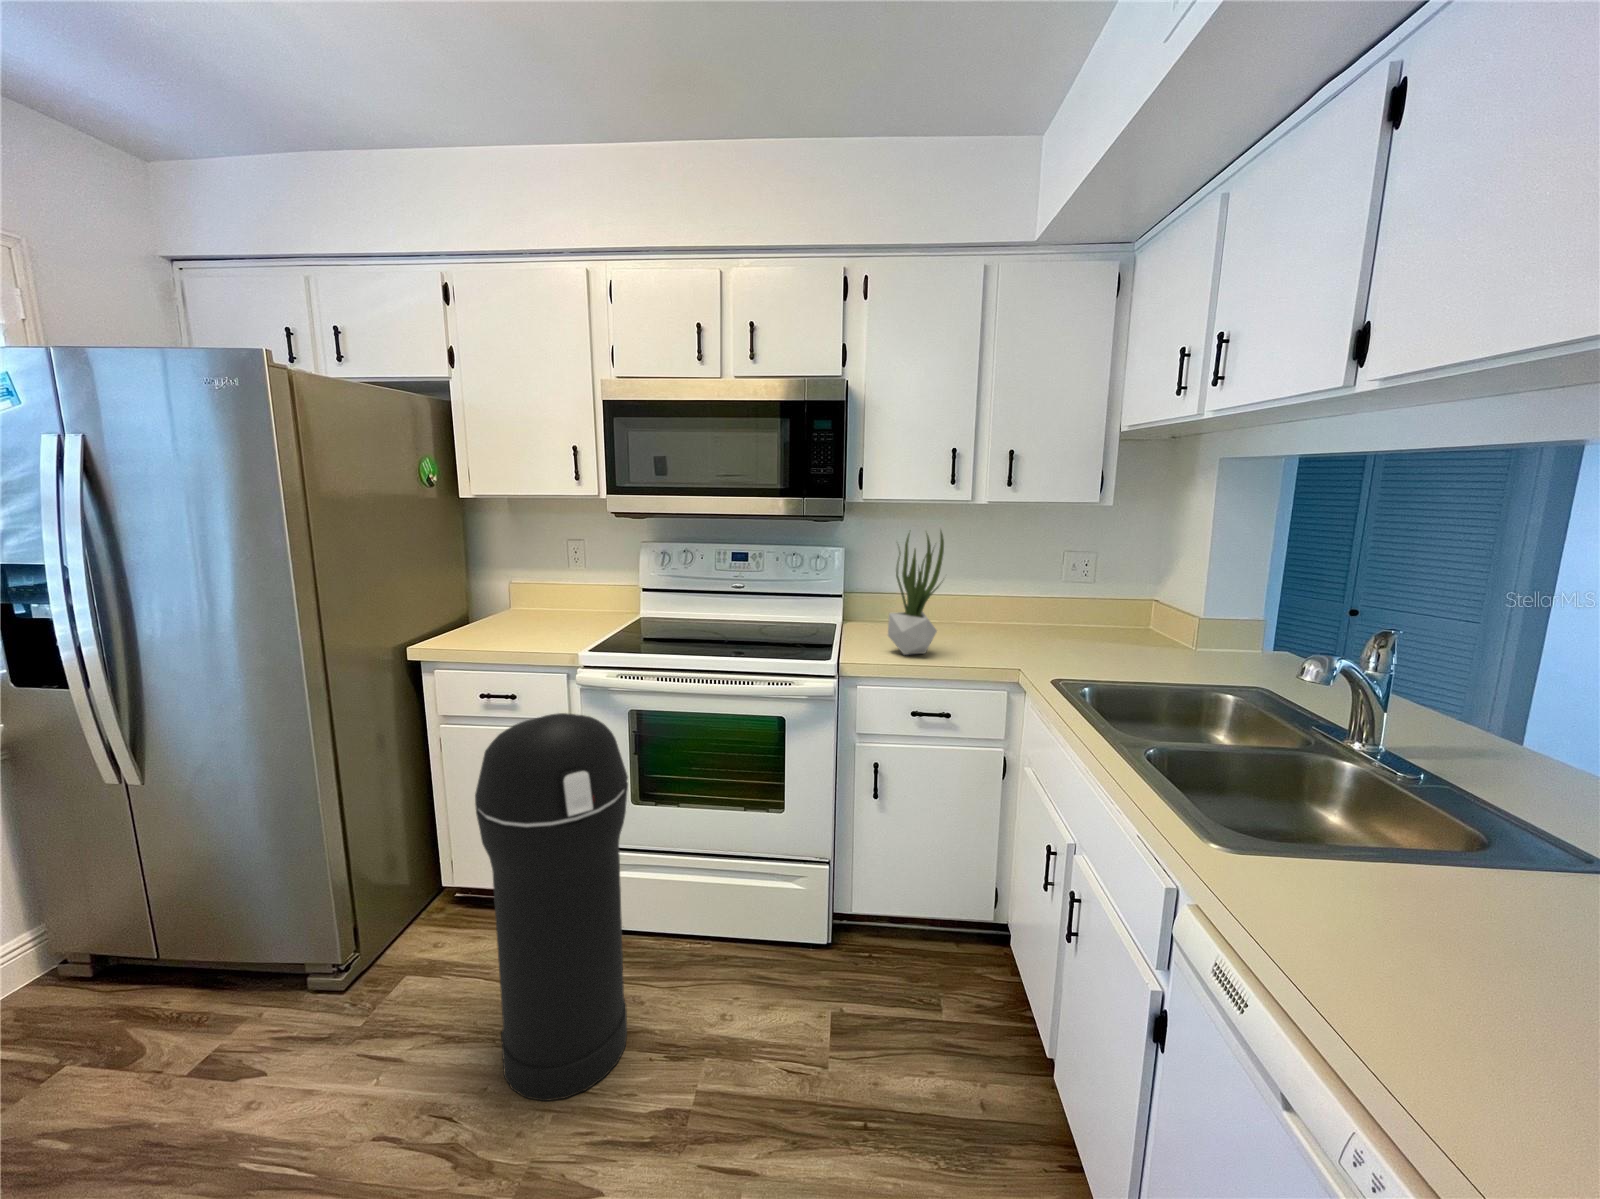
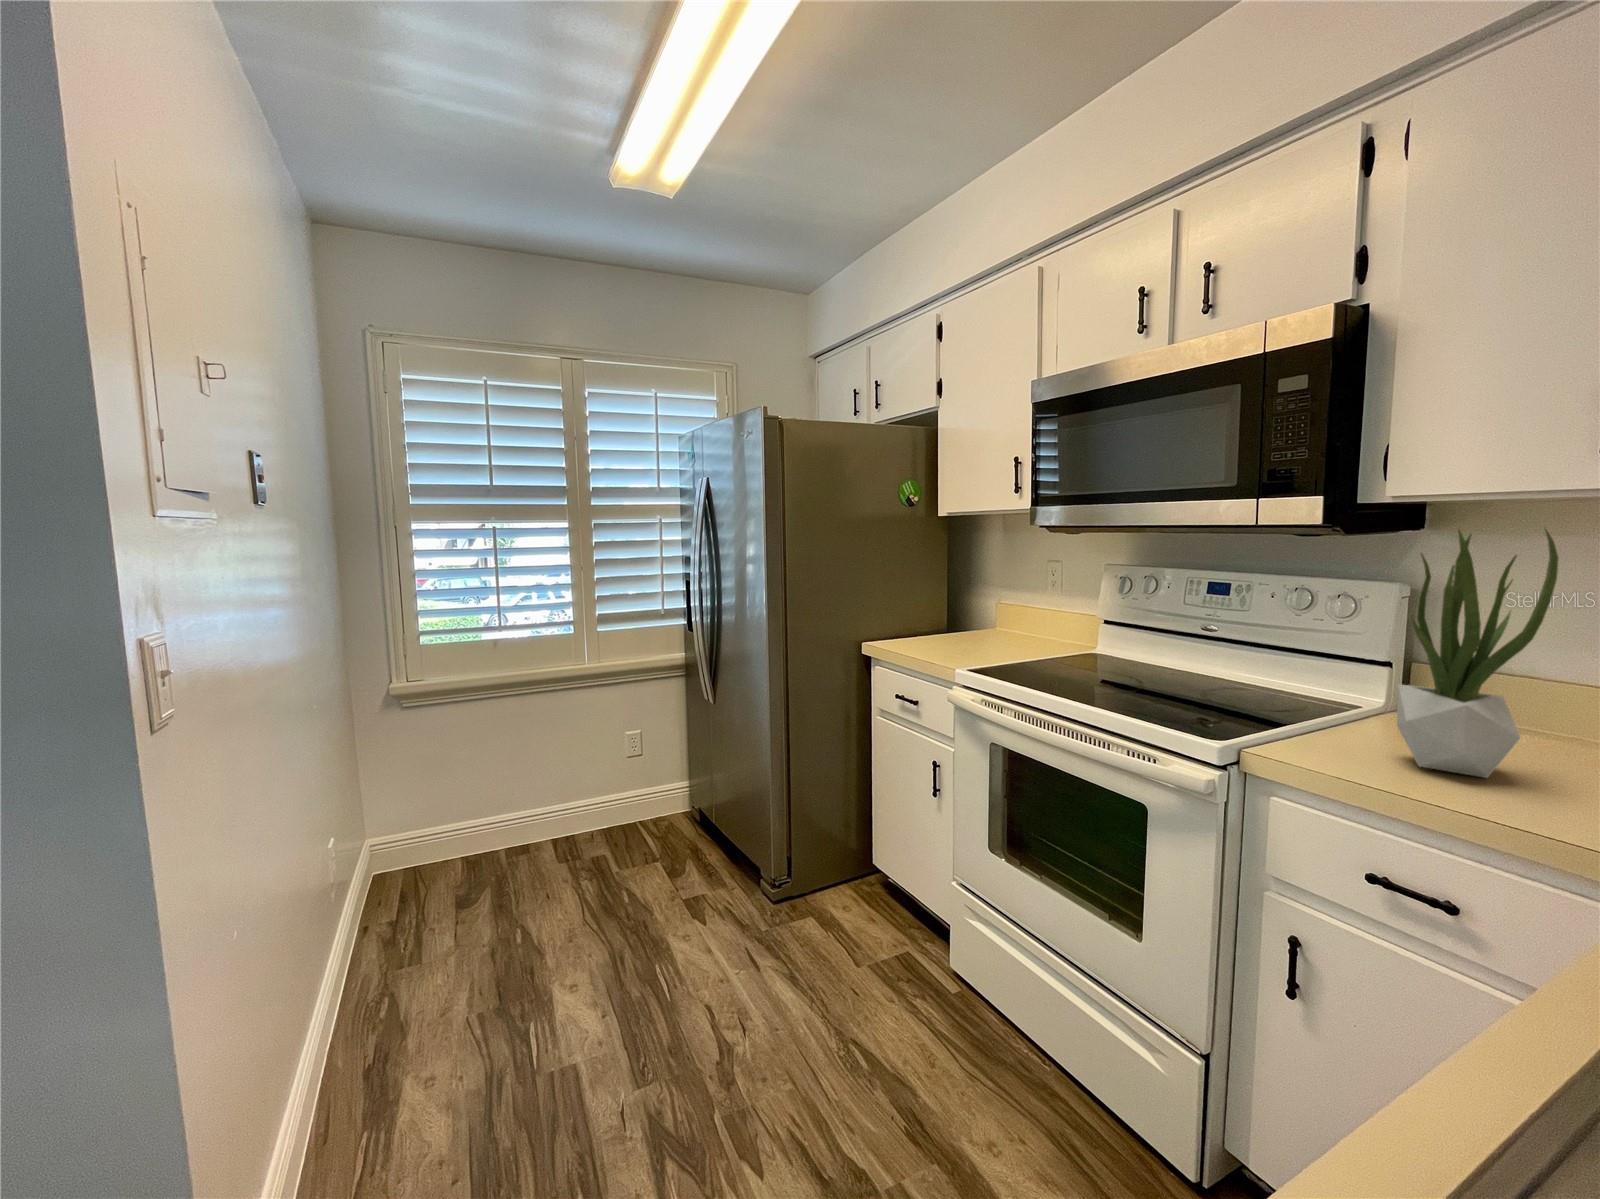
trash can: present [475,713,628,1101] -> none [777,705,916,1096]

